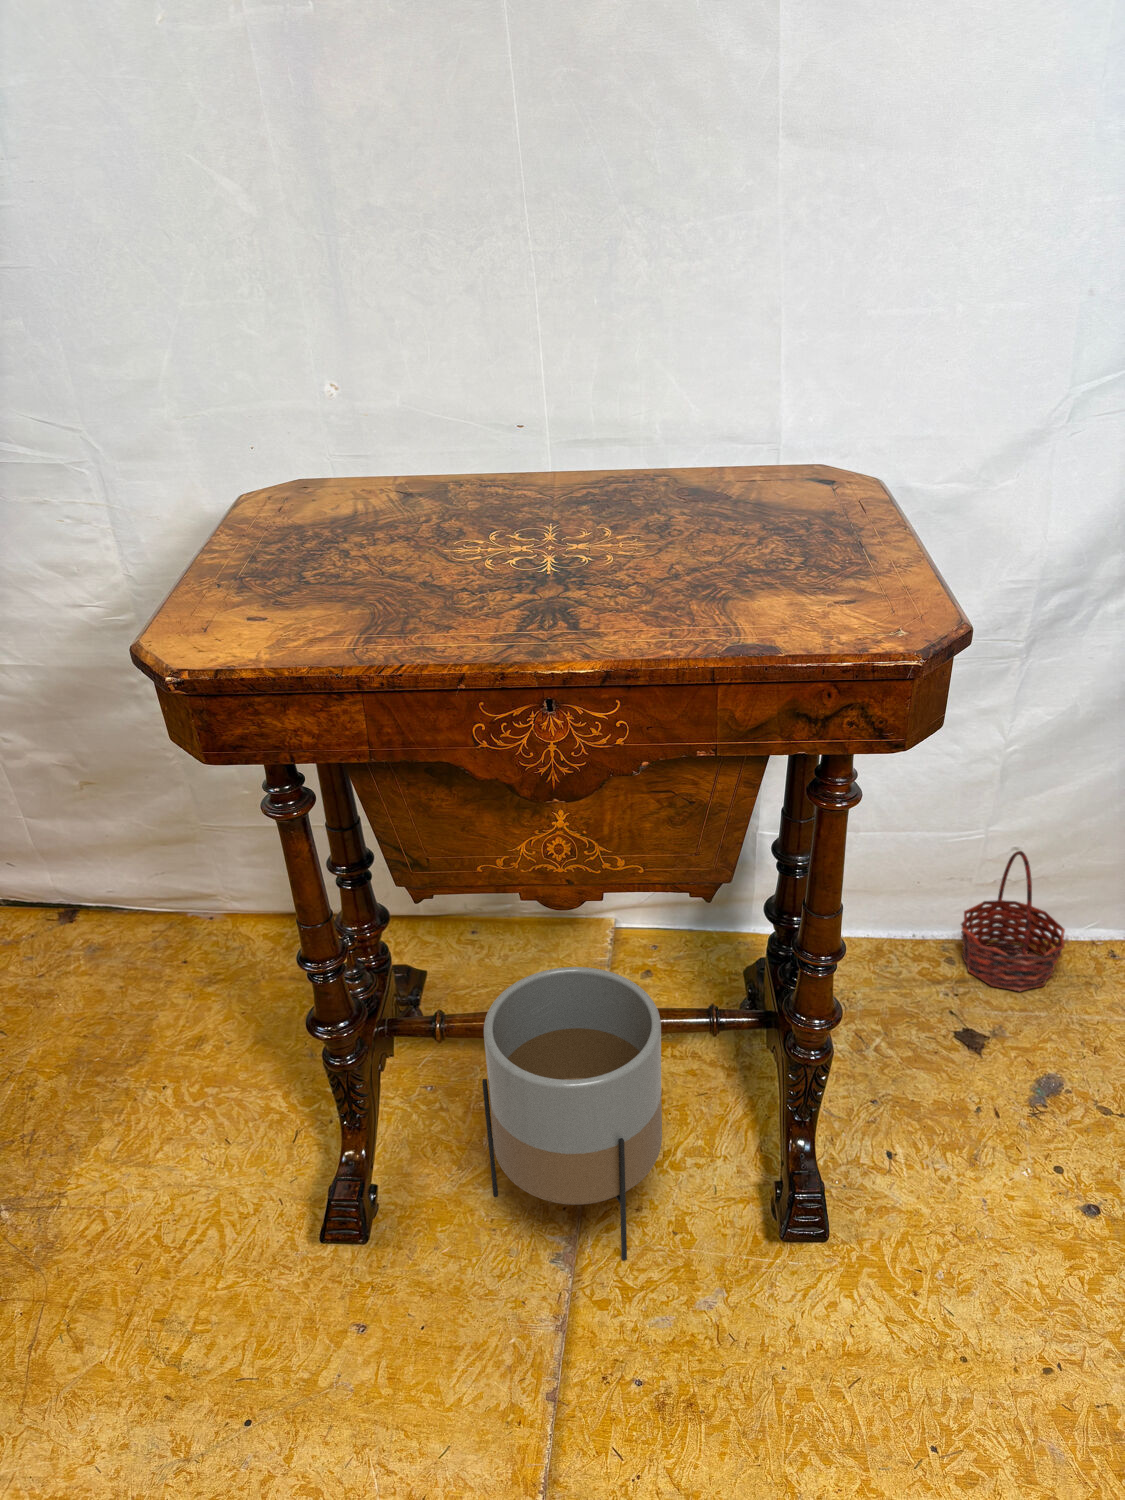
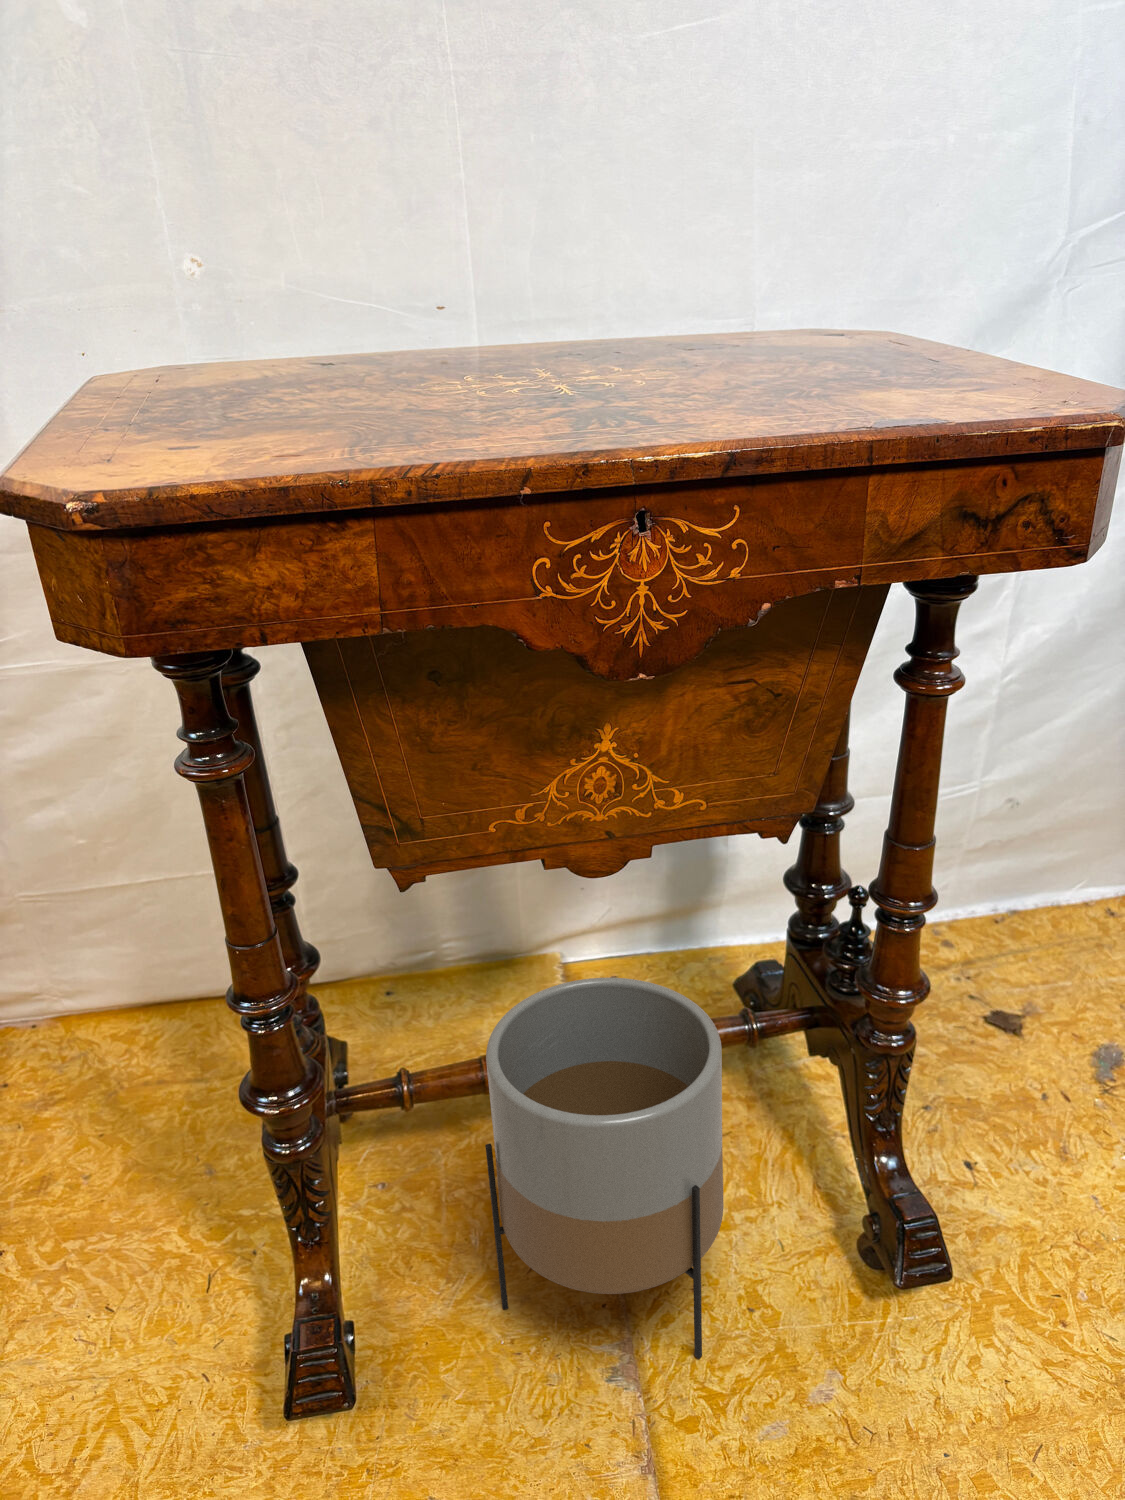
basket: present [961,851,1065,991] -> none [952,804,1073,964]

